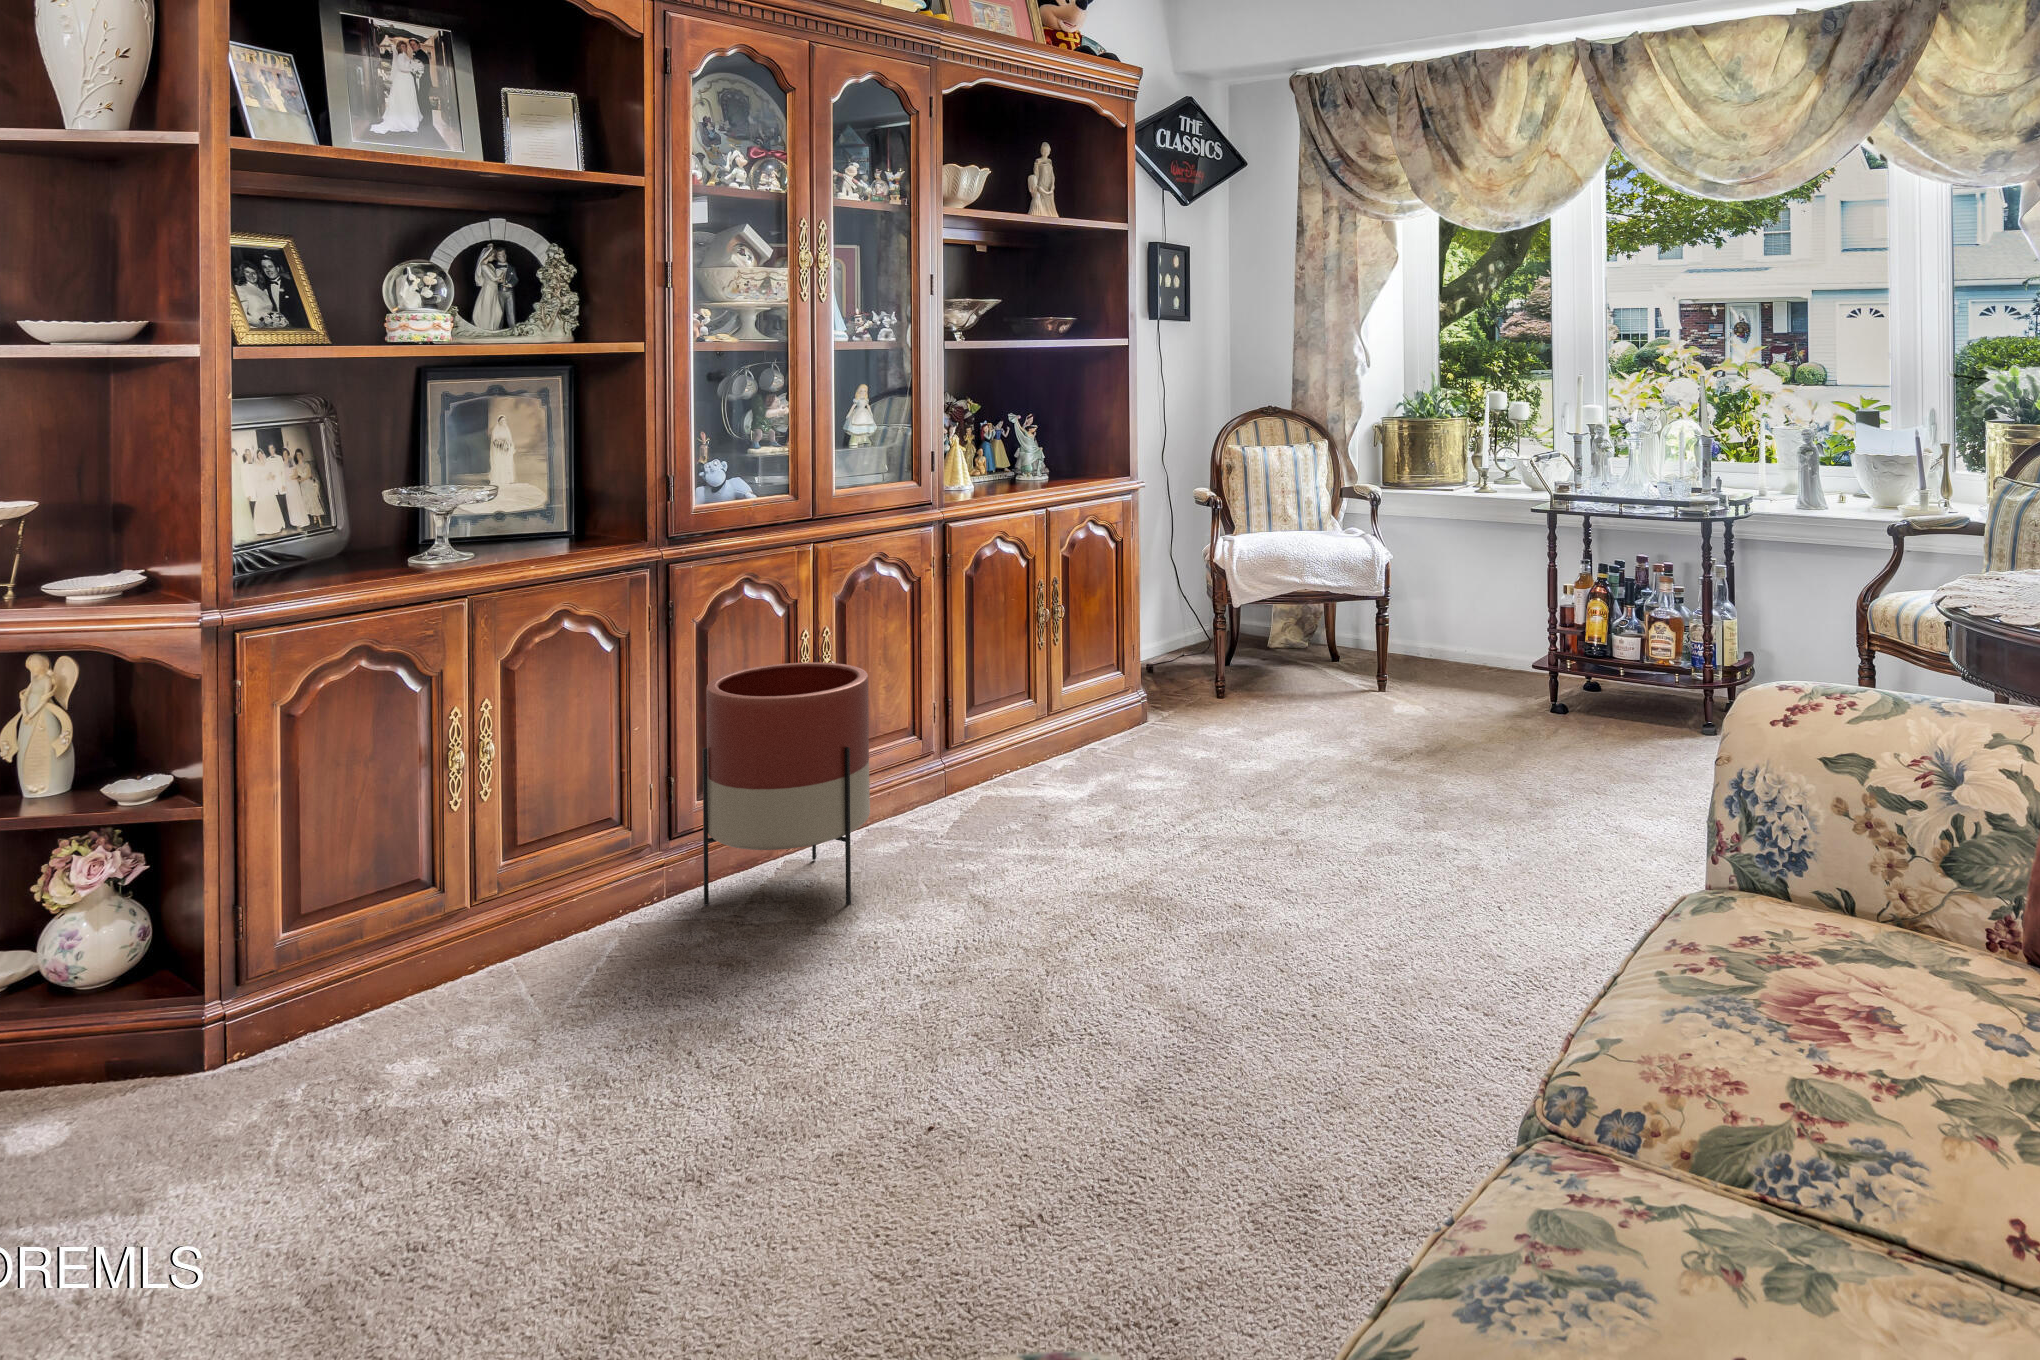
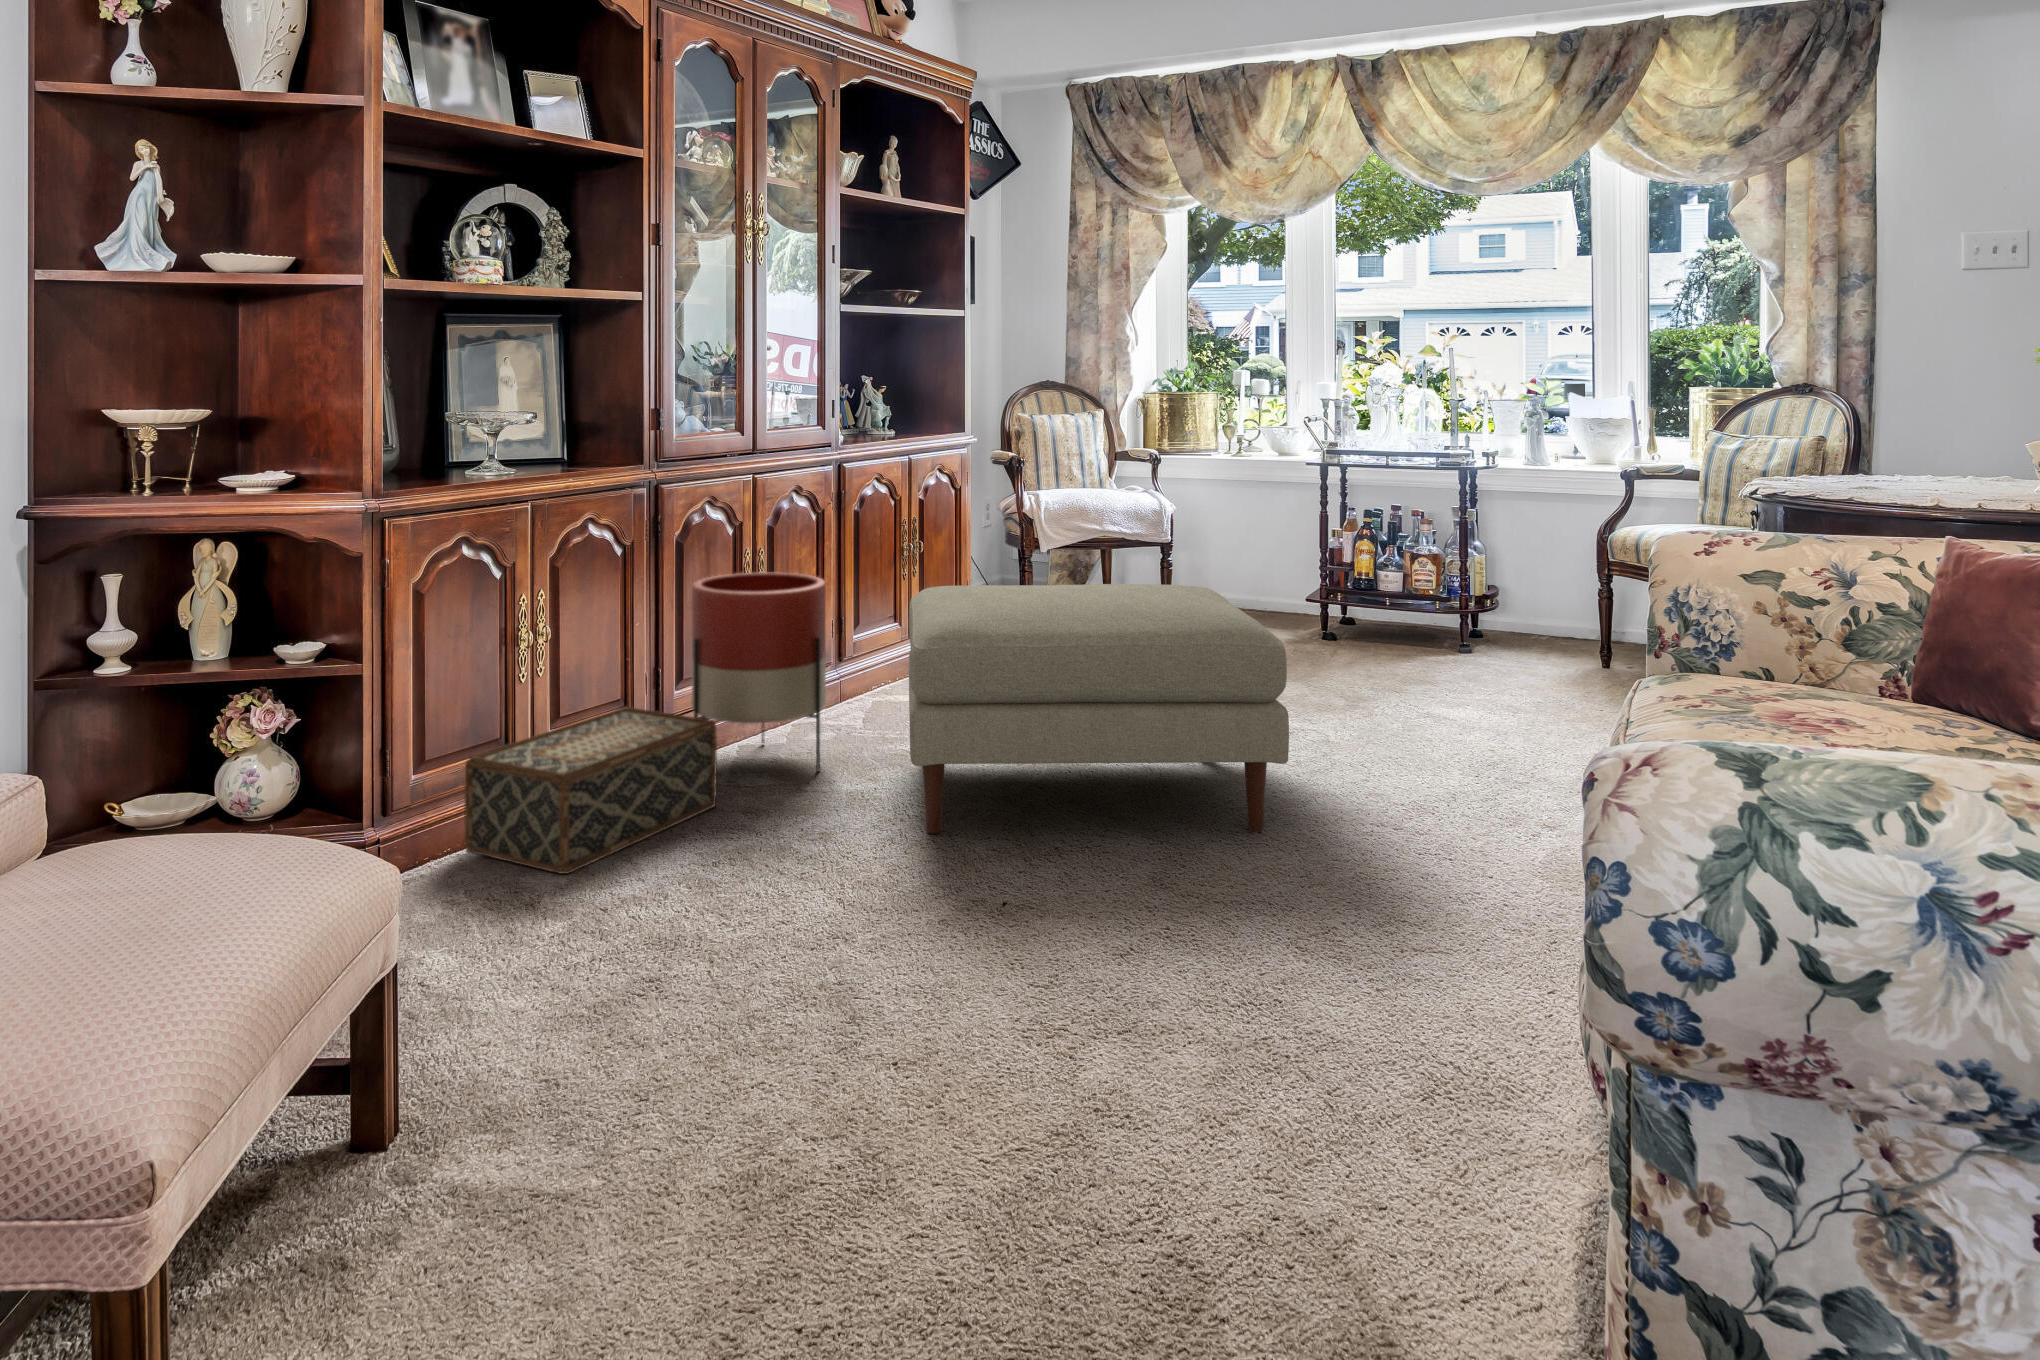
ottoman: none [881,686,1341,1015] -> present [909,584,1289,834]
woven basket: none [352,832,693,1063] -> present [464,707,717,874]

